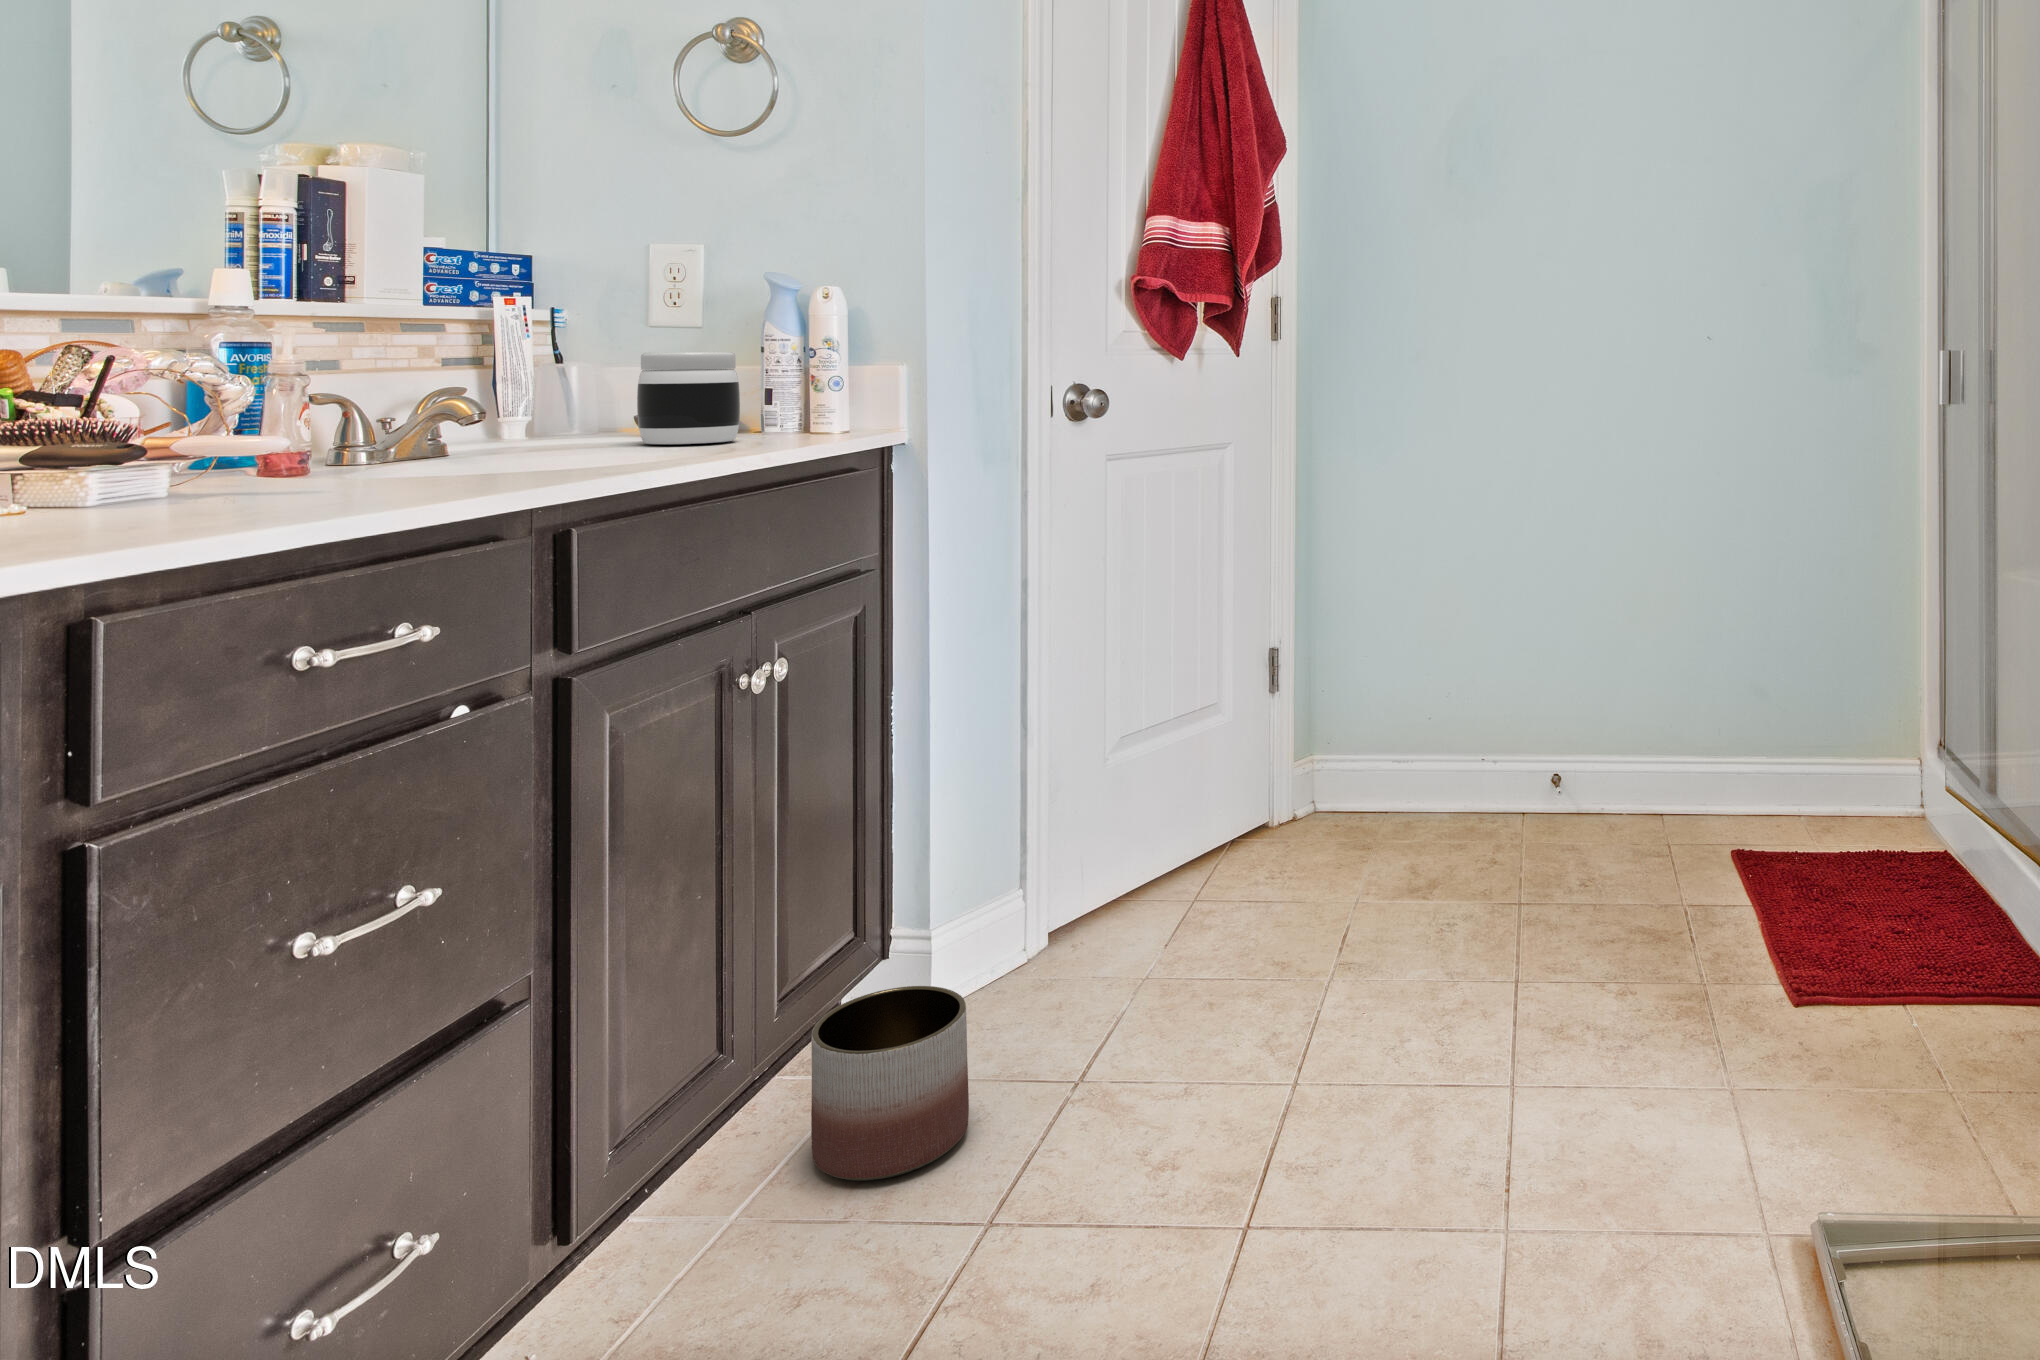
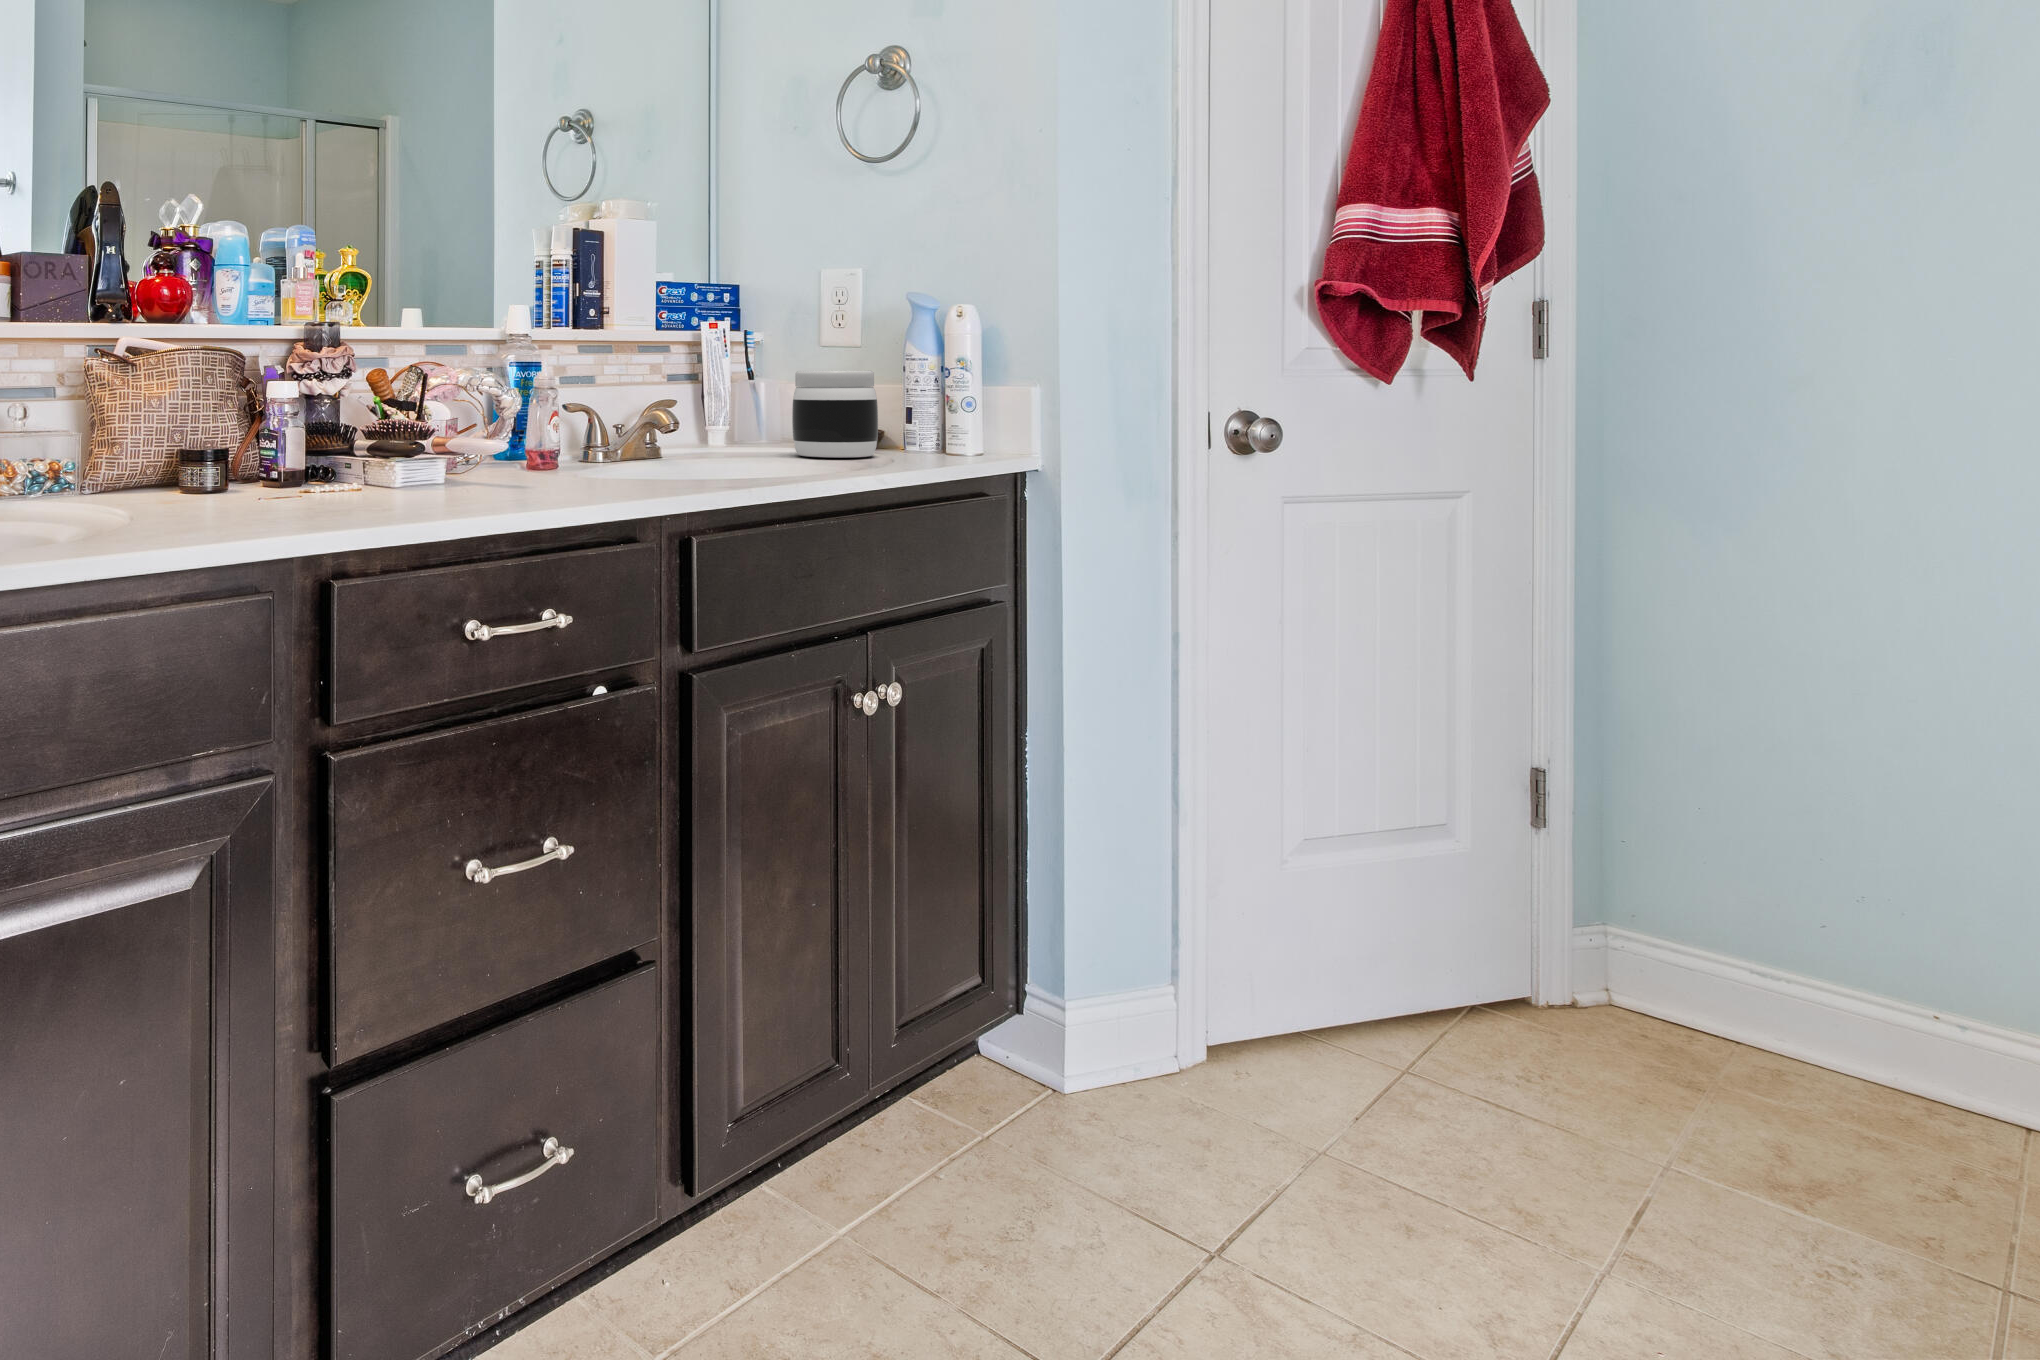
planter: present [811,986,969,1181] -> none [919,1052,1083,1277]

